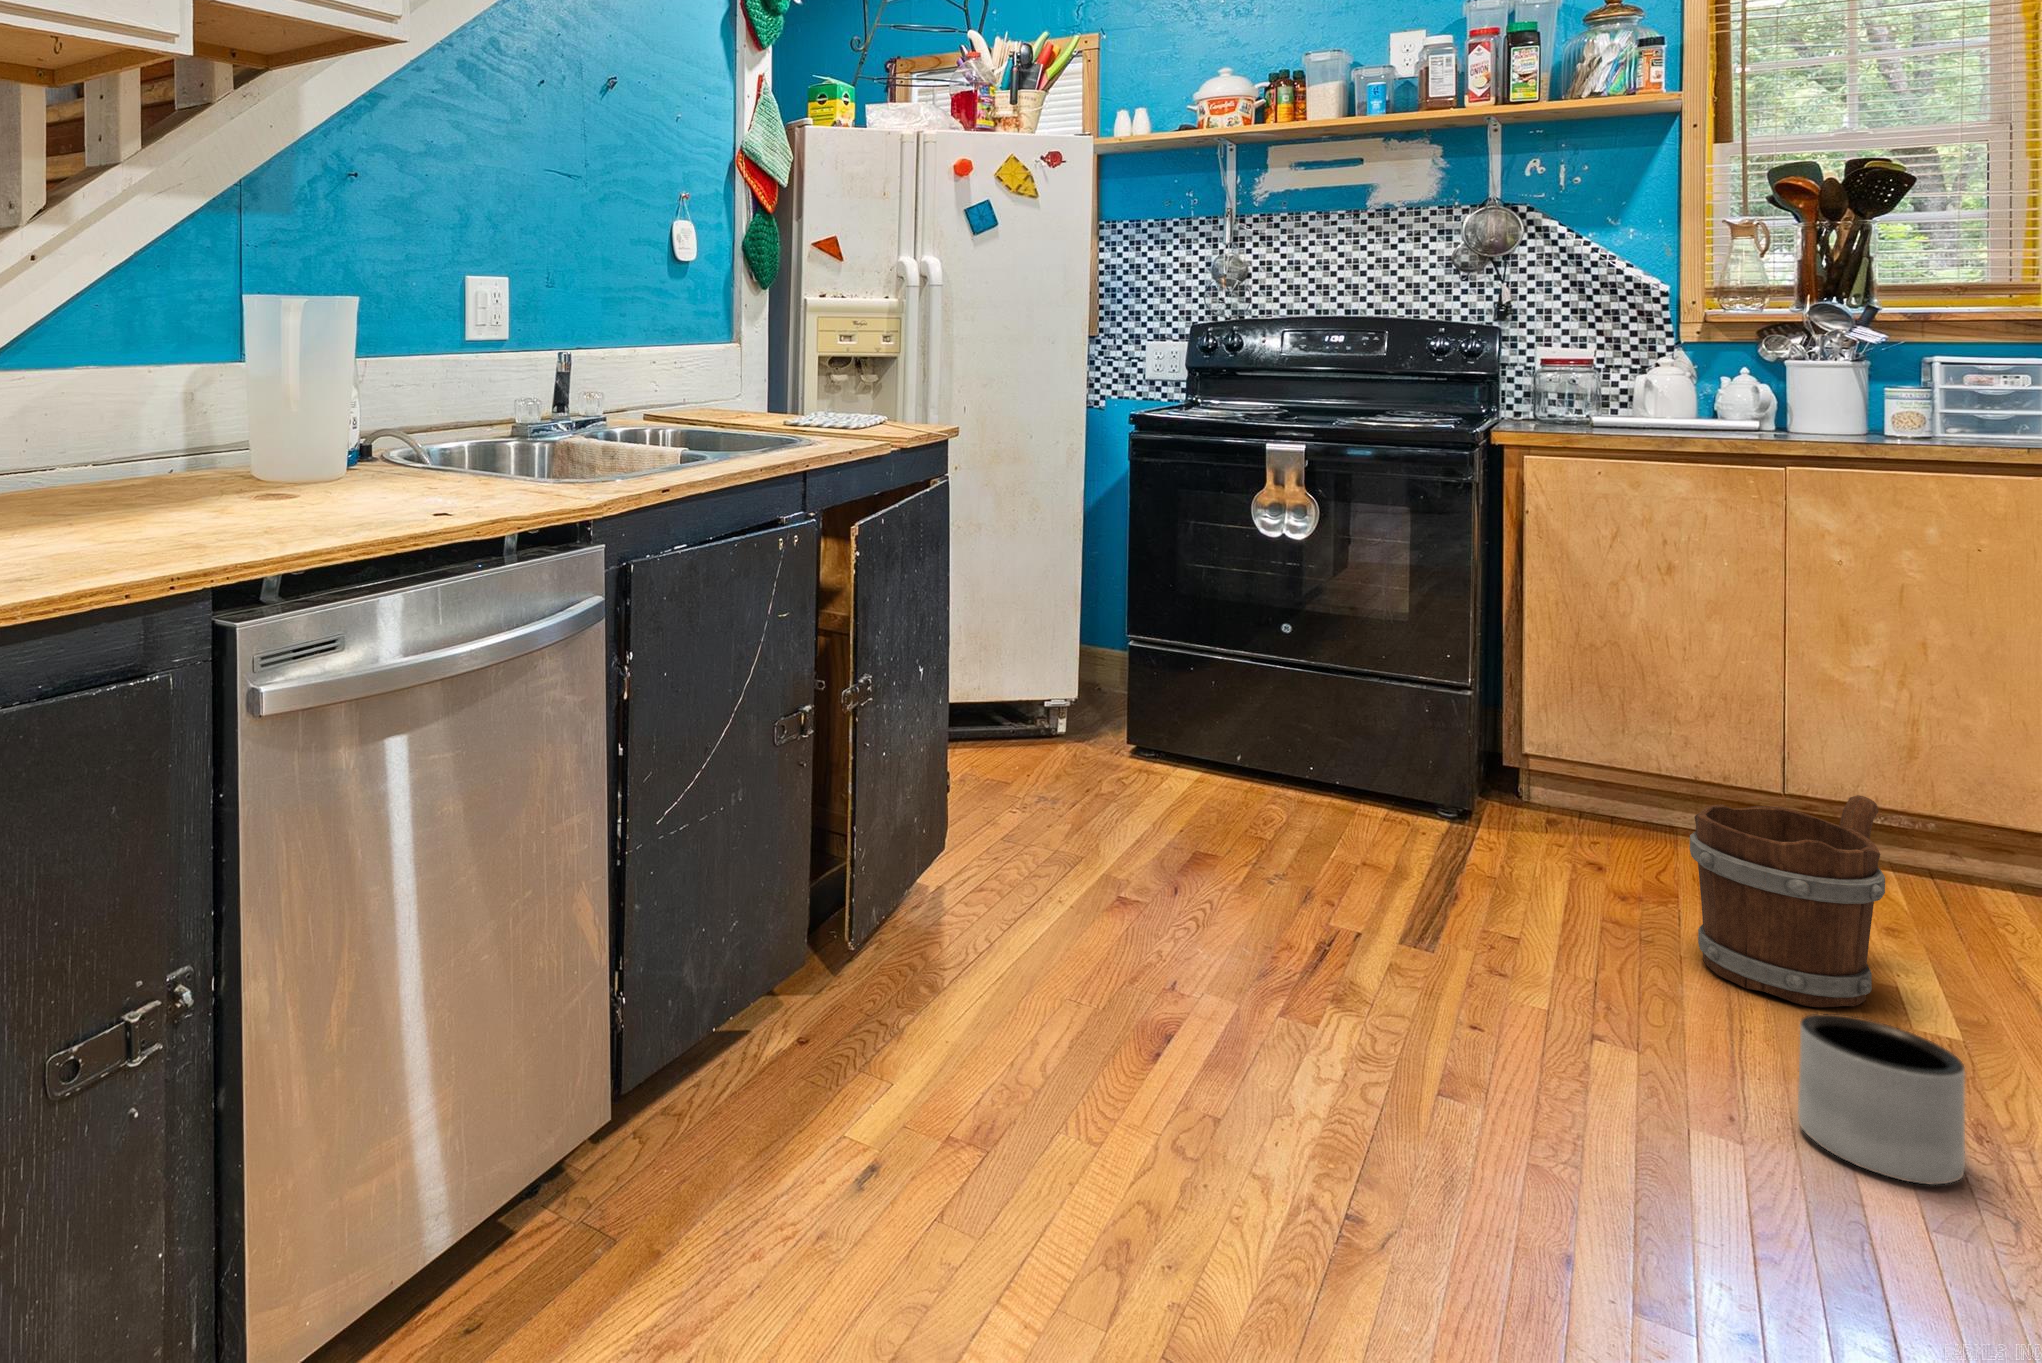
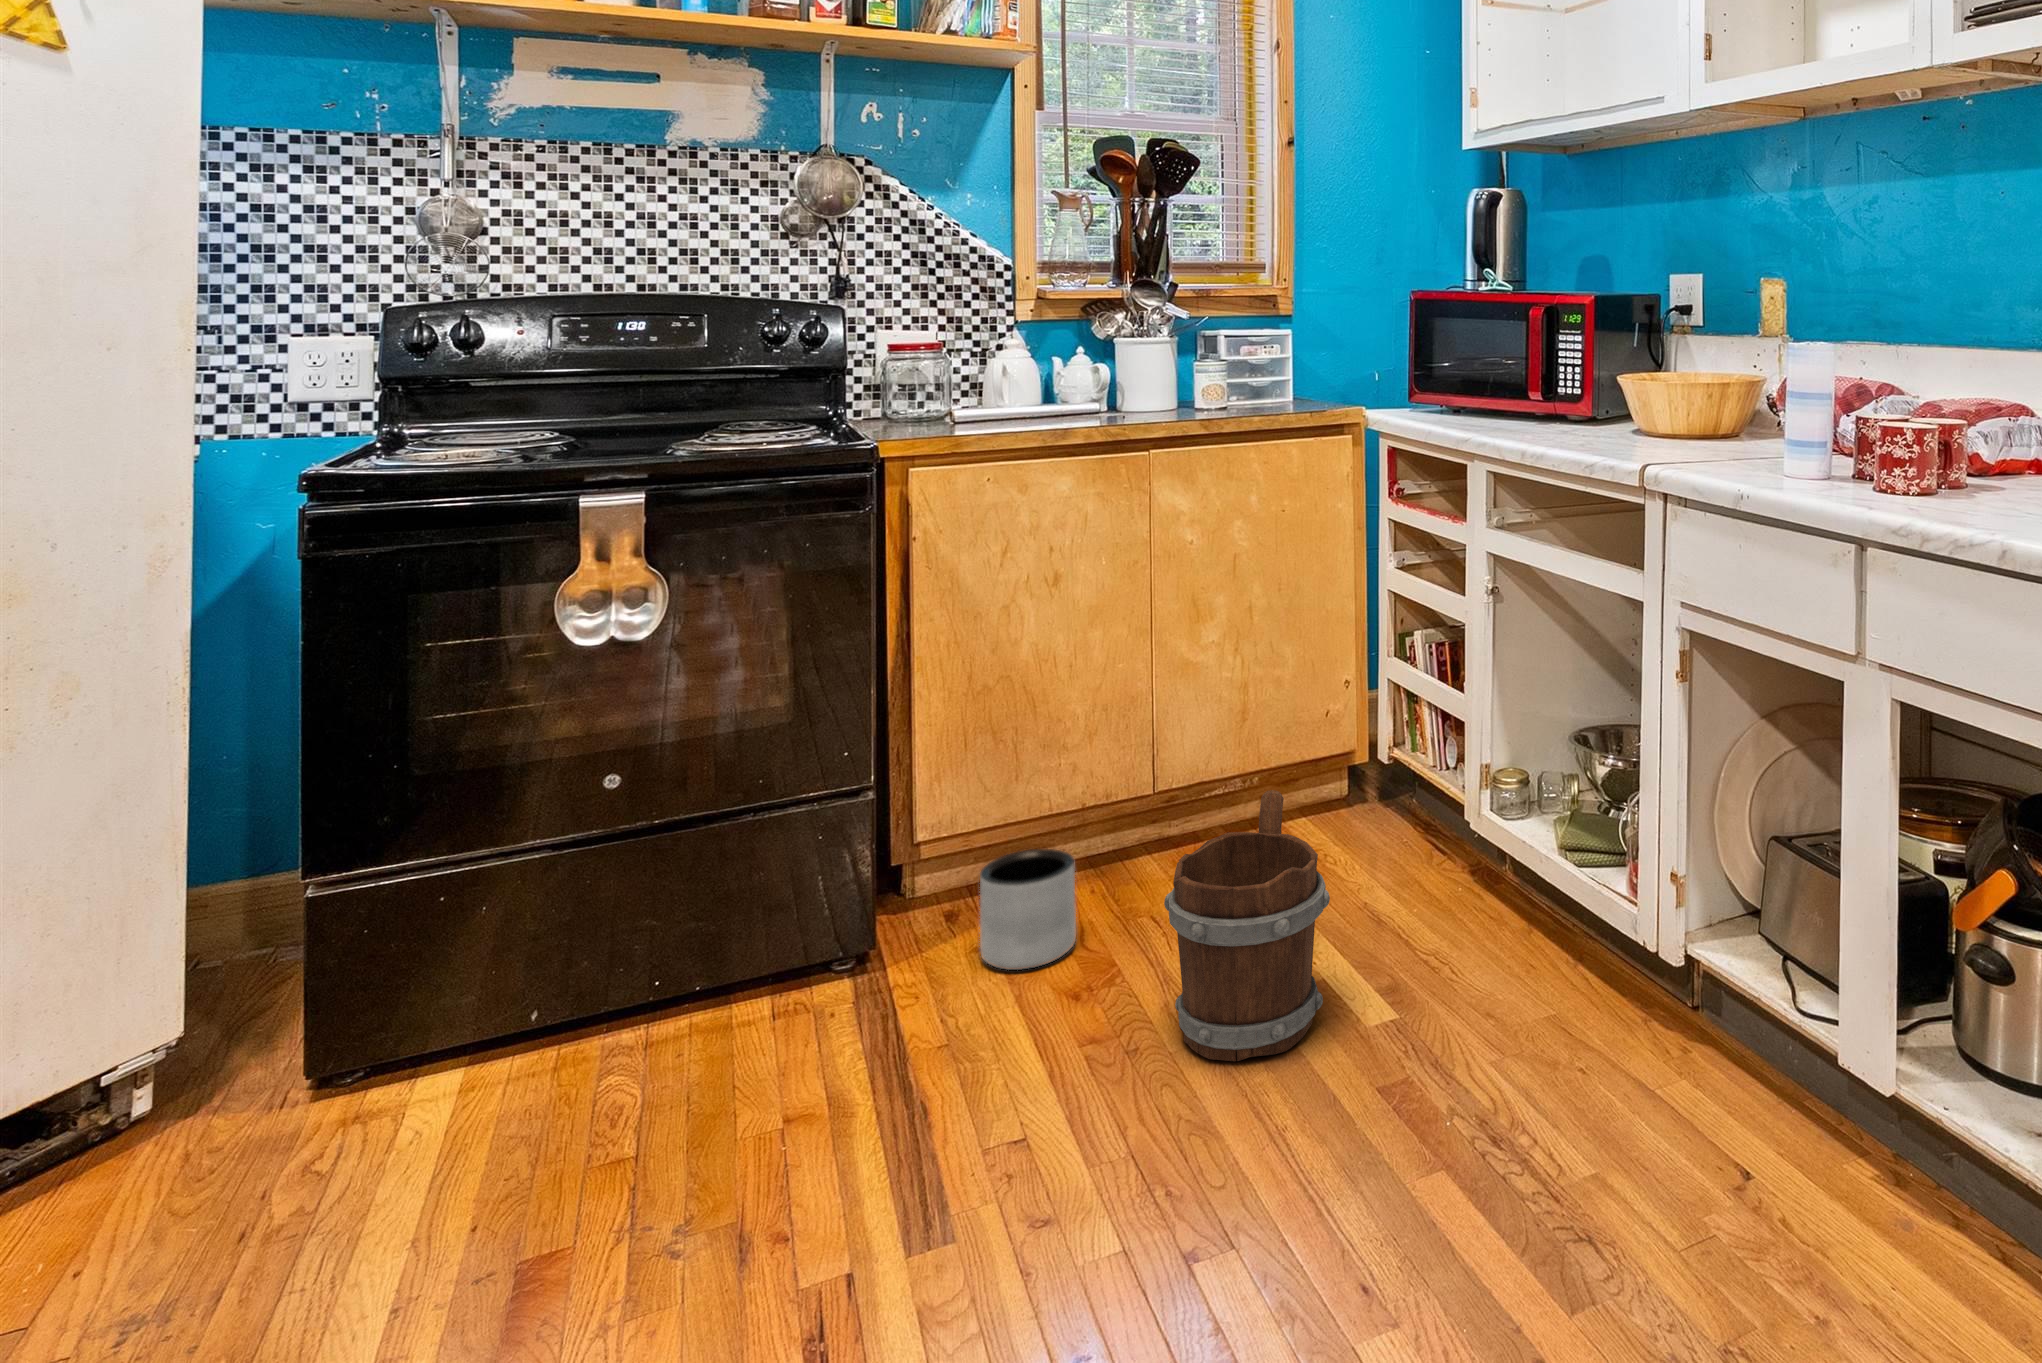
planter: present [1798,1014,1965,1185] -> present [980,849,1076,970]

